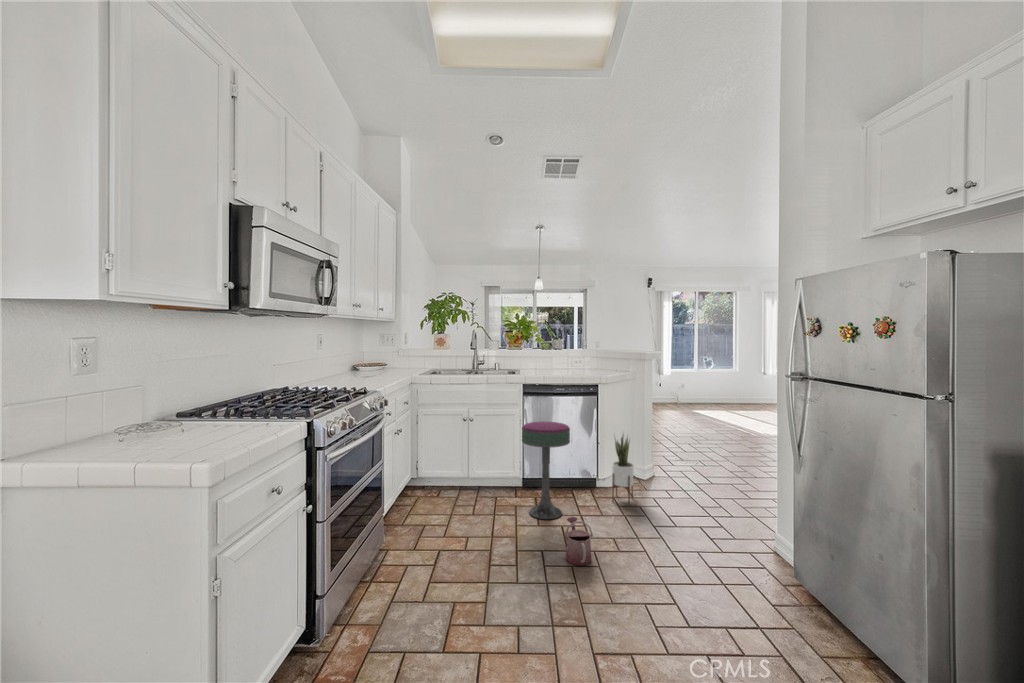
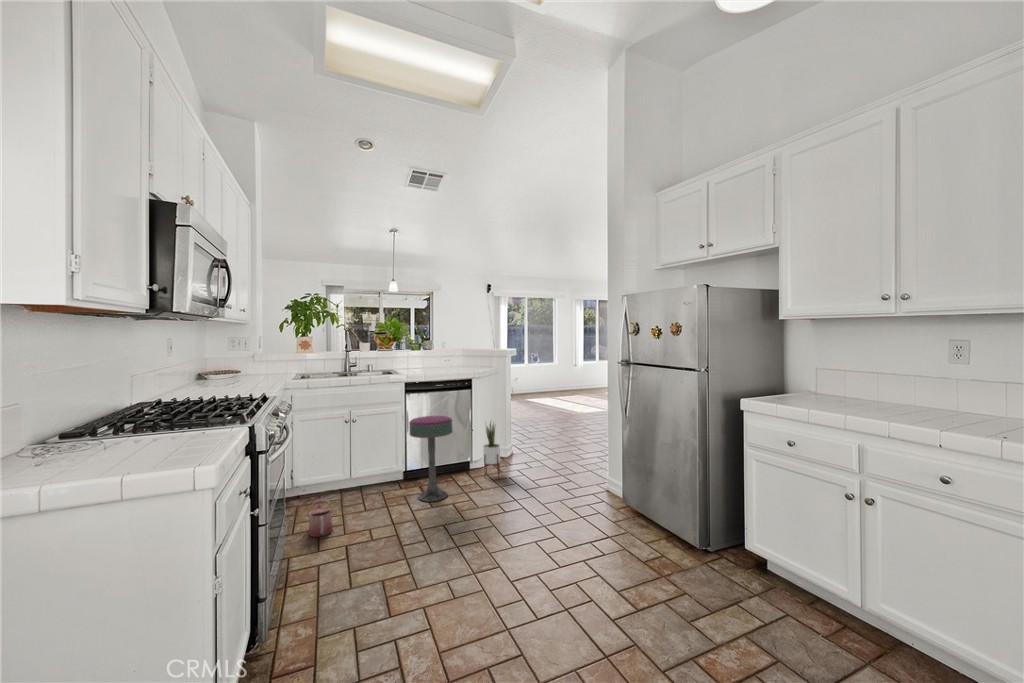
watering can: present [565,517,593,565] -> present [307,498,333,537]

